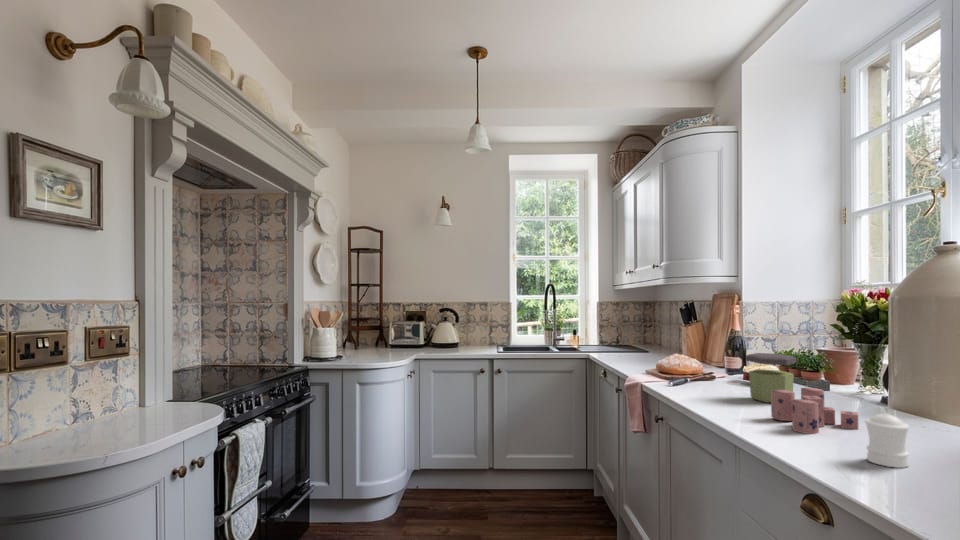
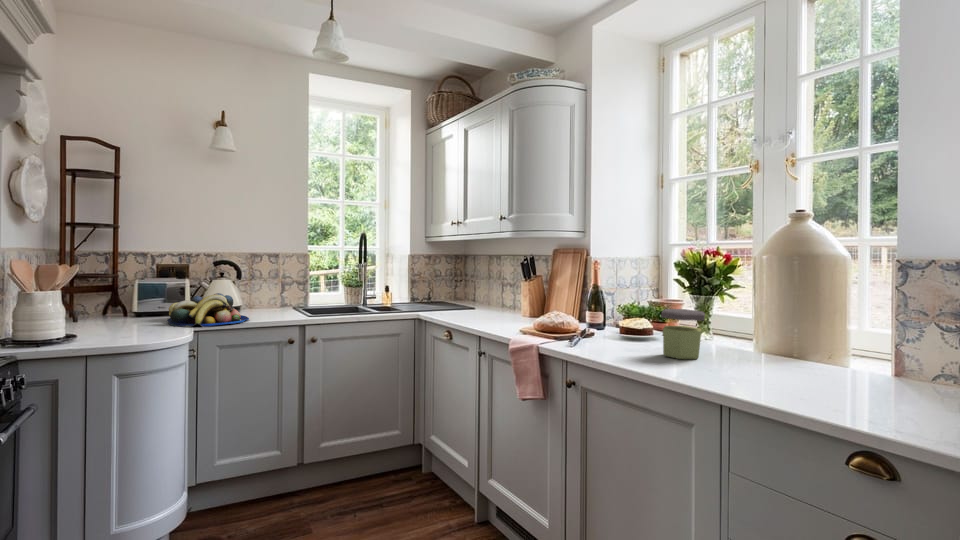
fruit bowl: none [401,332,455,356] -> present [167,293,249,327]
candle: present [771,388,858,434] -> none [721,343,802,391]
salt shaker: present [865,413,909,468] -> none [871,367,915,418]

